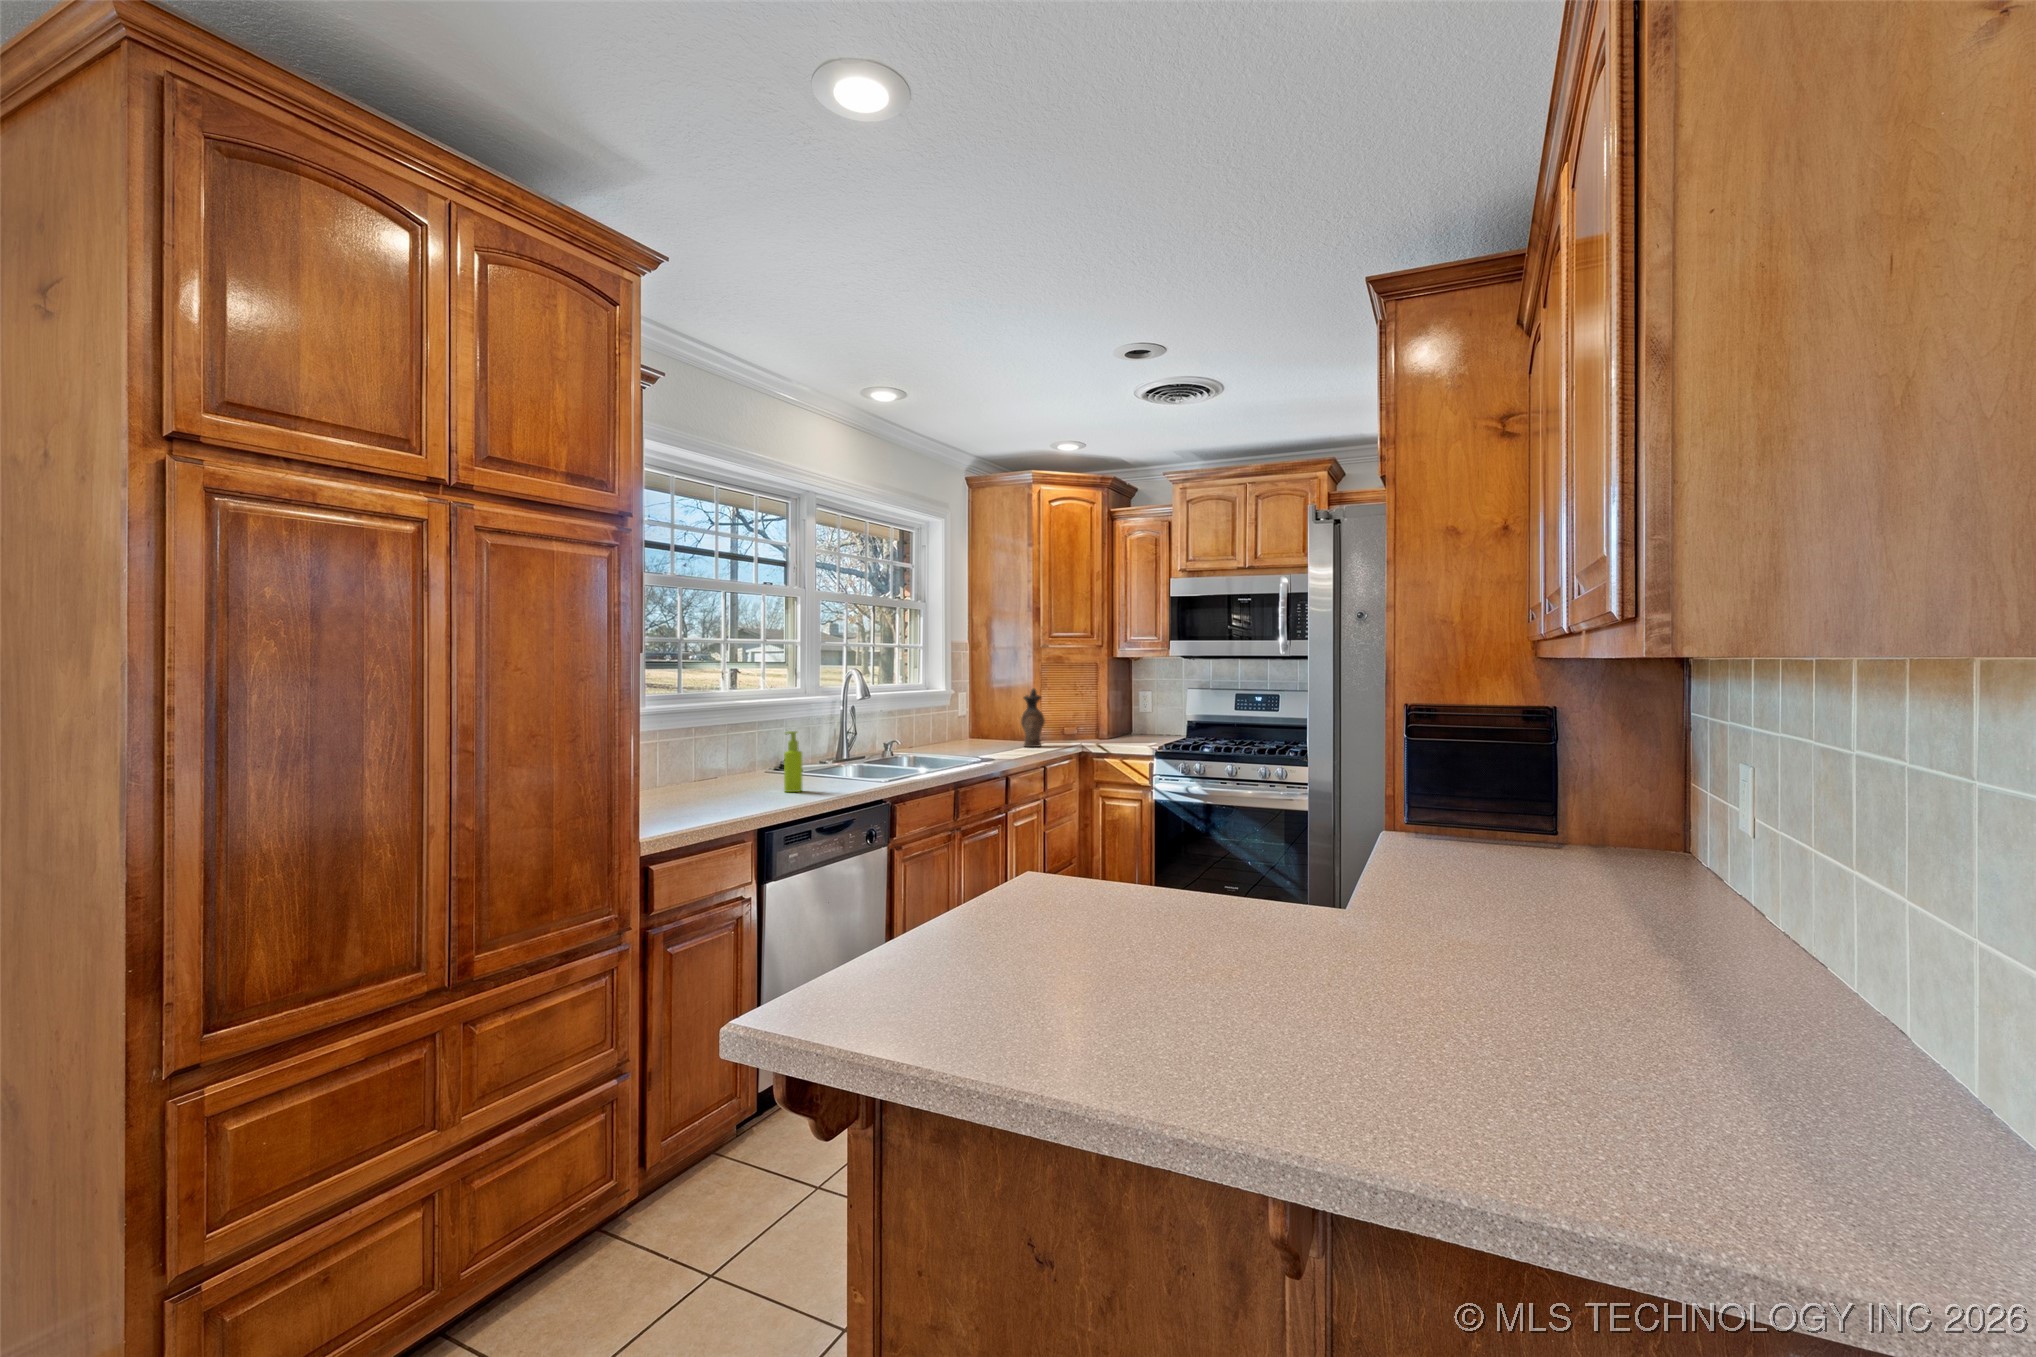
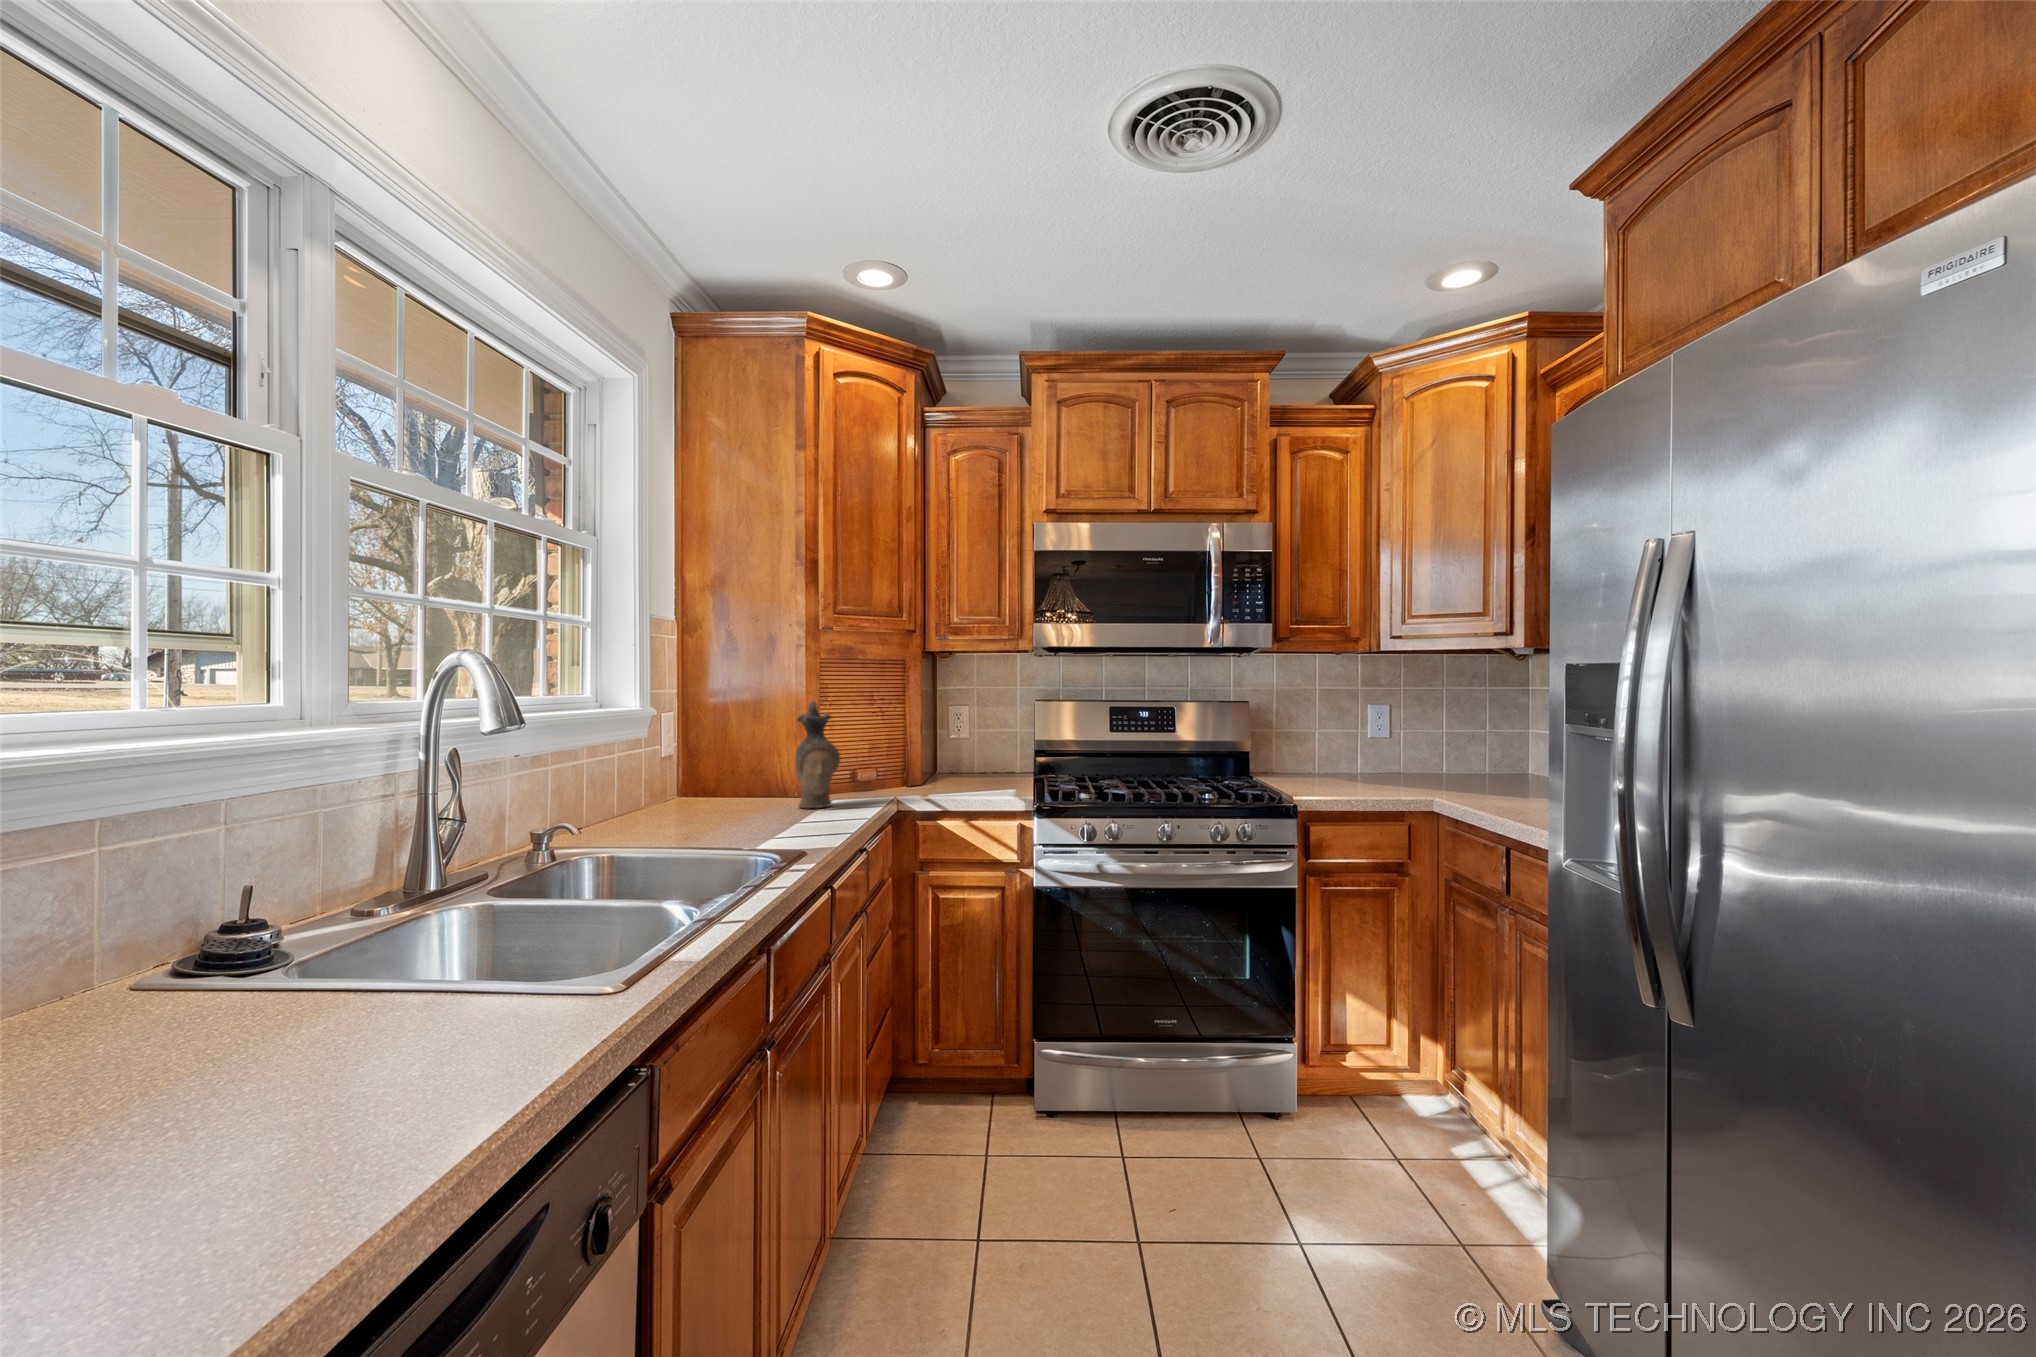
soap dispenser: present [784,731,802,792] -> none [173,879,282,1165]

